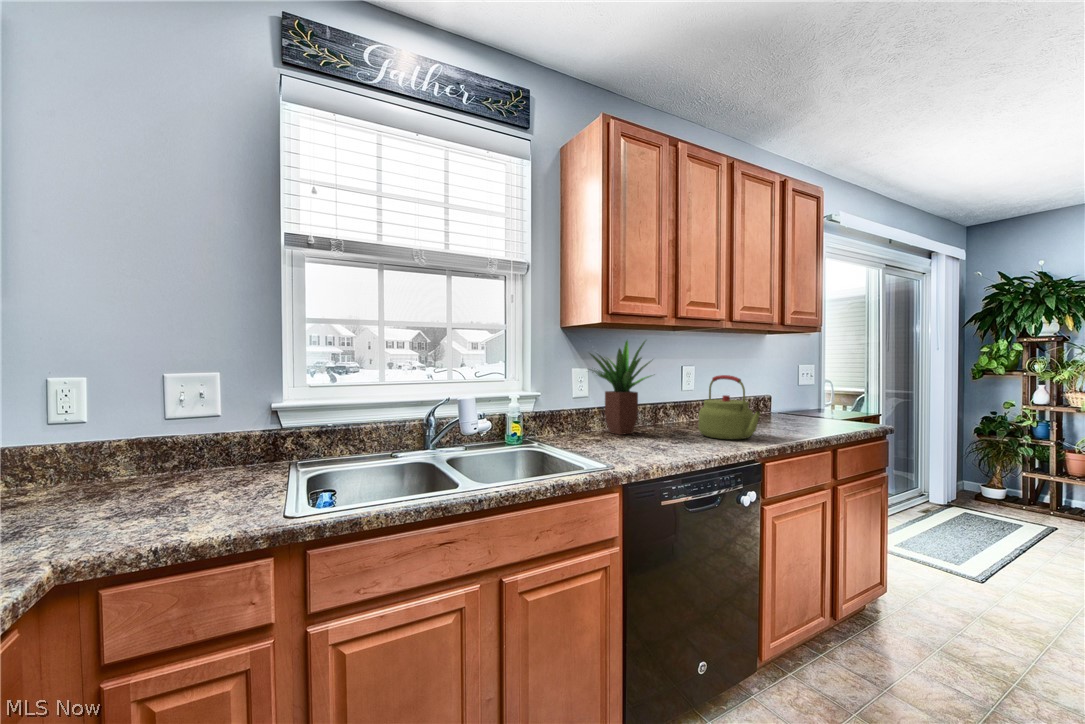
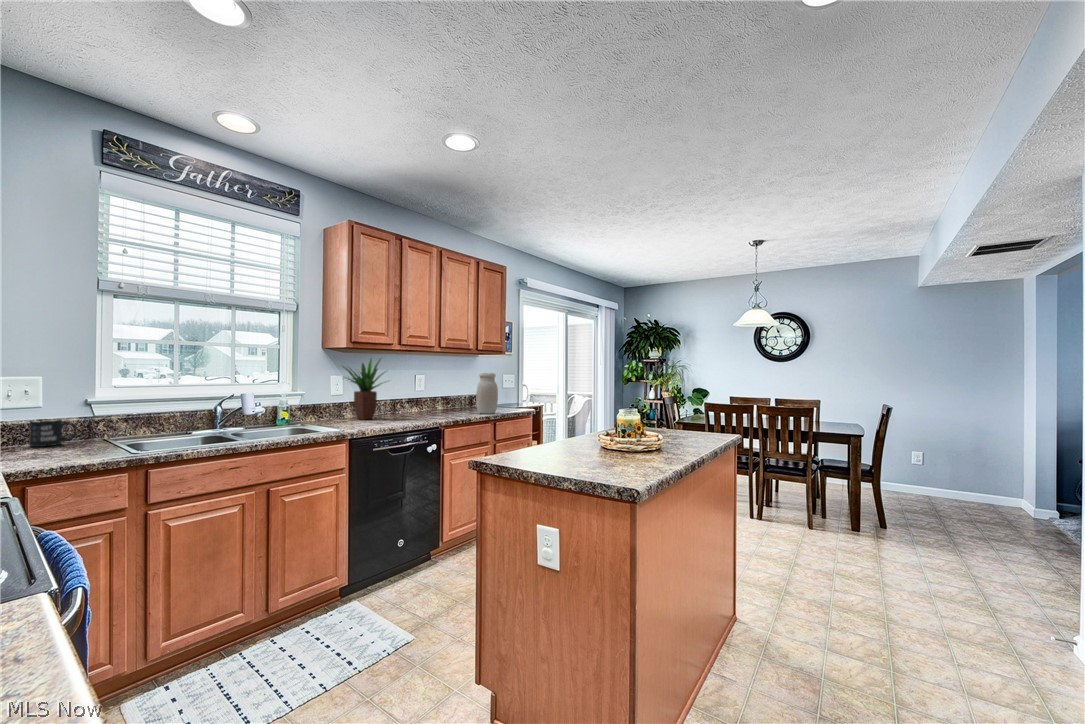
jar: none [784,363,823,429] -> present [476,373,498,414]
kettle: present [698,375,761,439] -> none [416,380,450,419]
mug: none [204,433,259,473] -> present [29,419,77,447]

